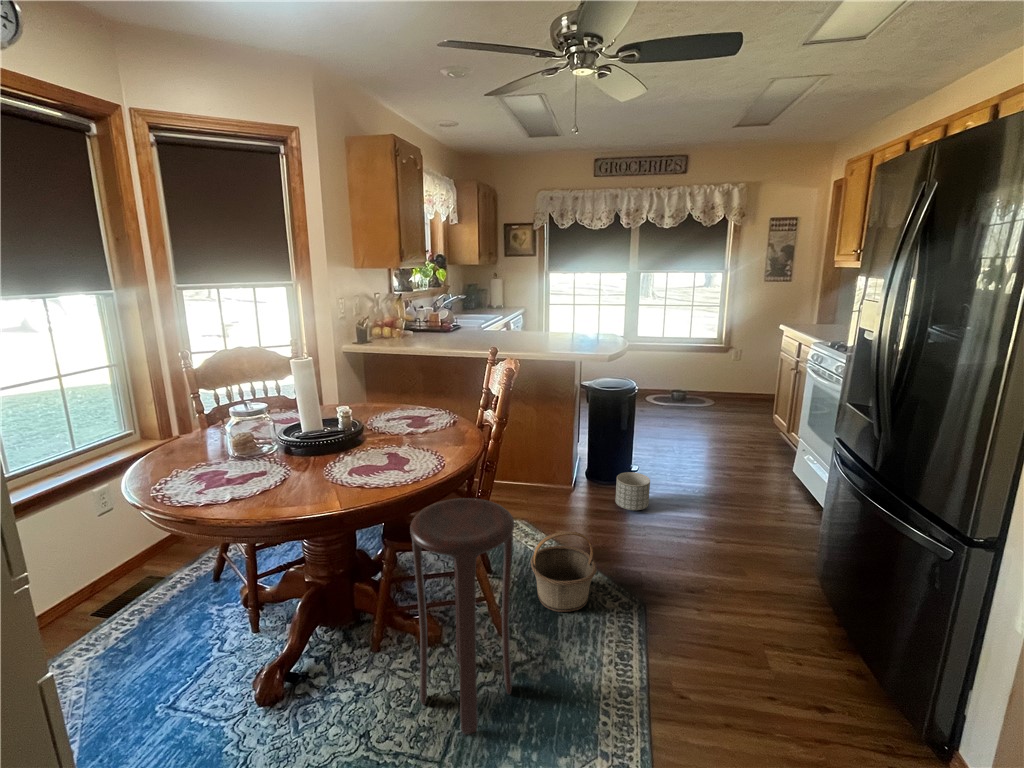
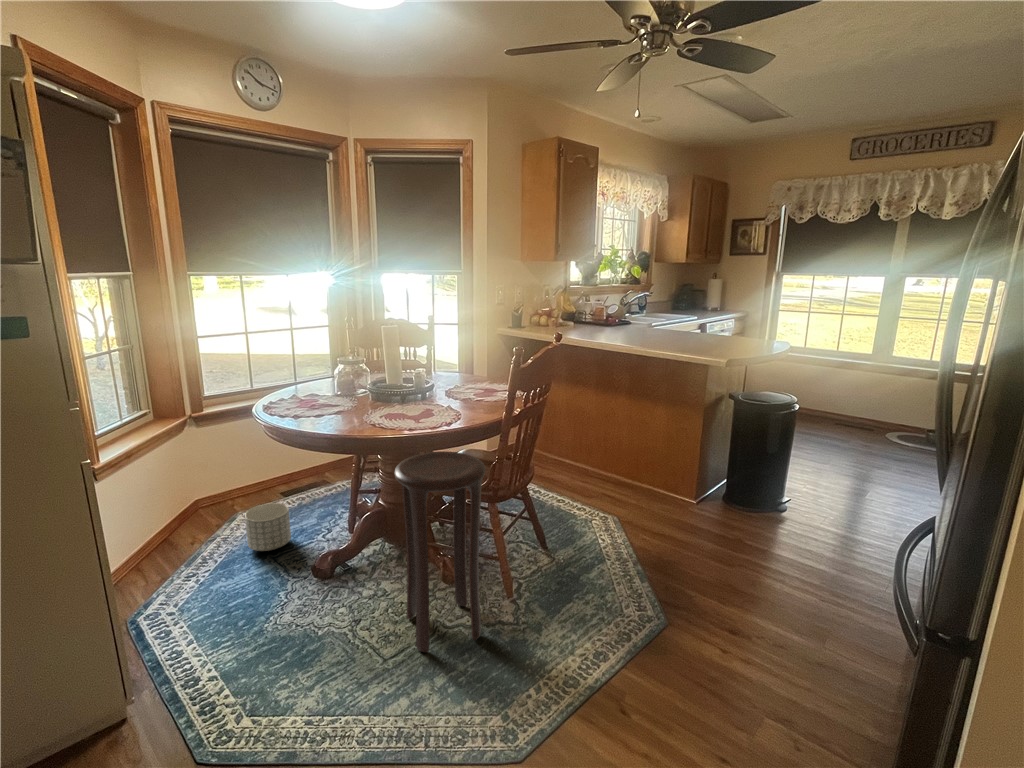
planter: present [615,472,650,511] -> present [245,503,291,551]
basket: present [531,532,597,612] -> none [559,522,627,605]

